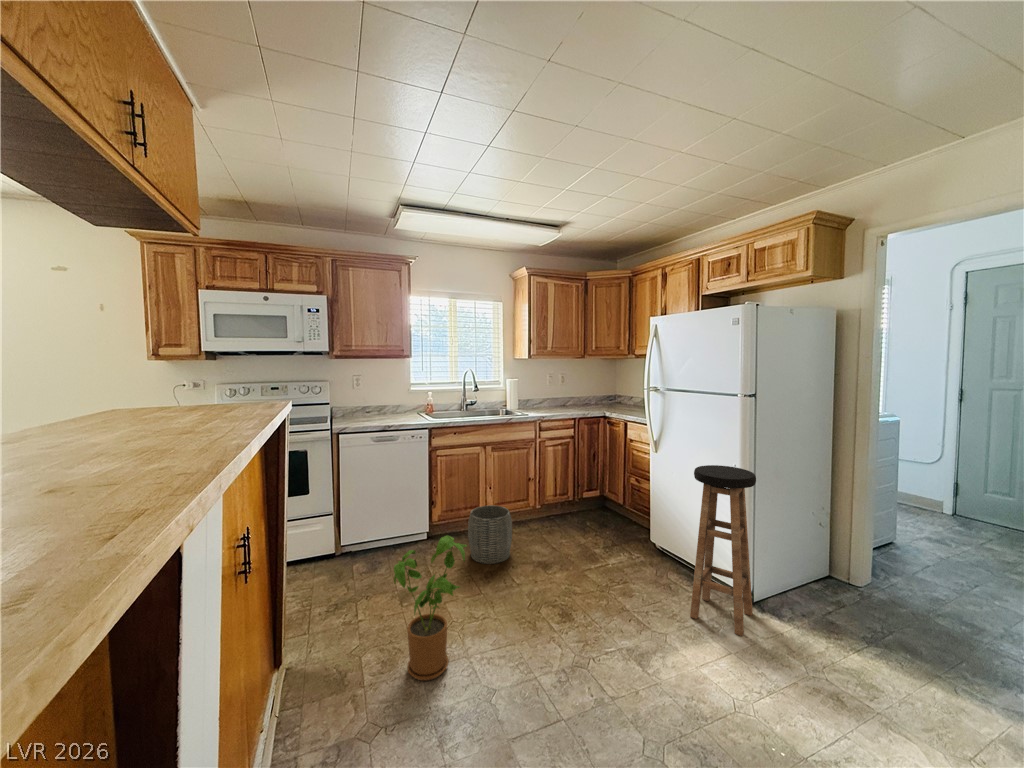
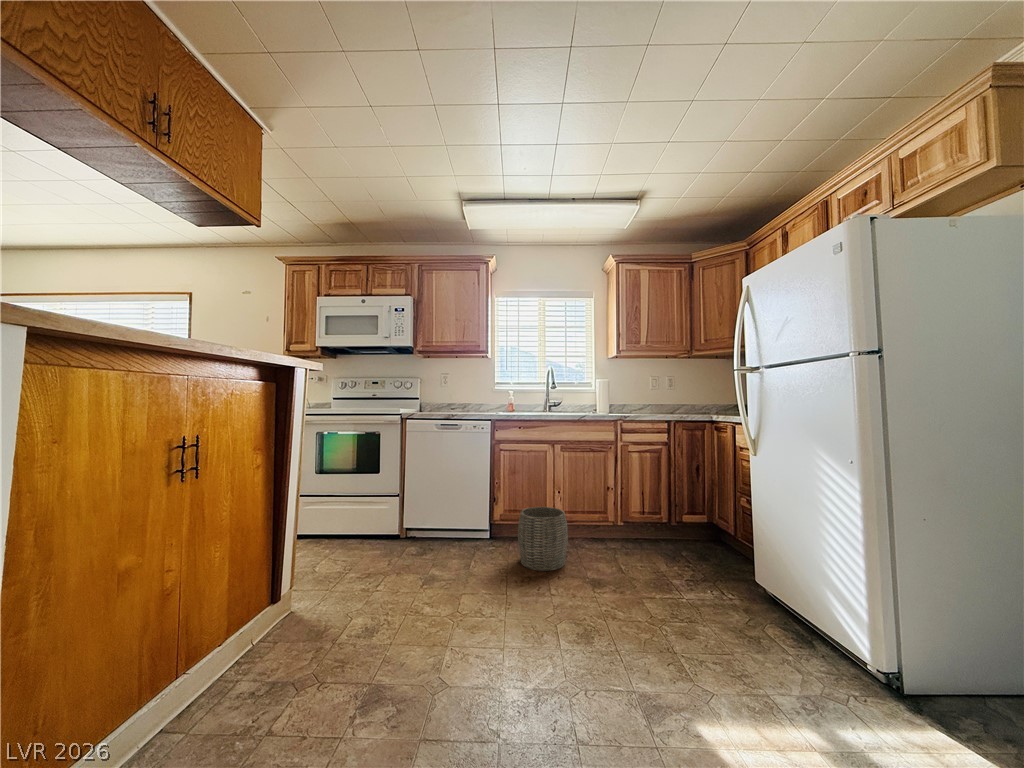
bar stool: present [690,465,756,636] -> none [766,456,890,732]
house plant: present [394,536,467,681] -> none [370,501,454,658]

